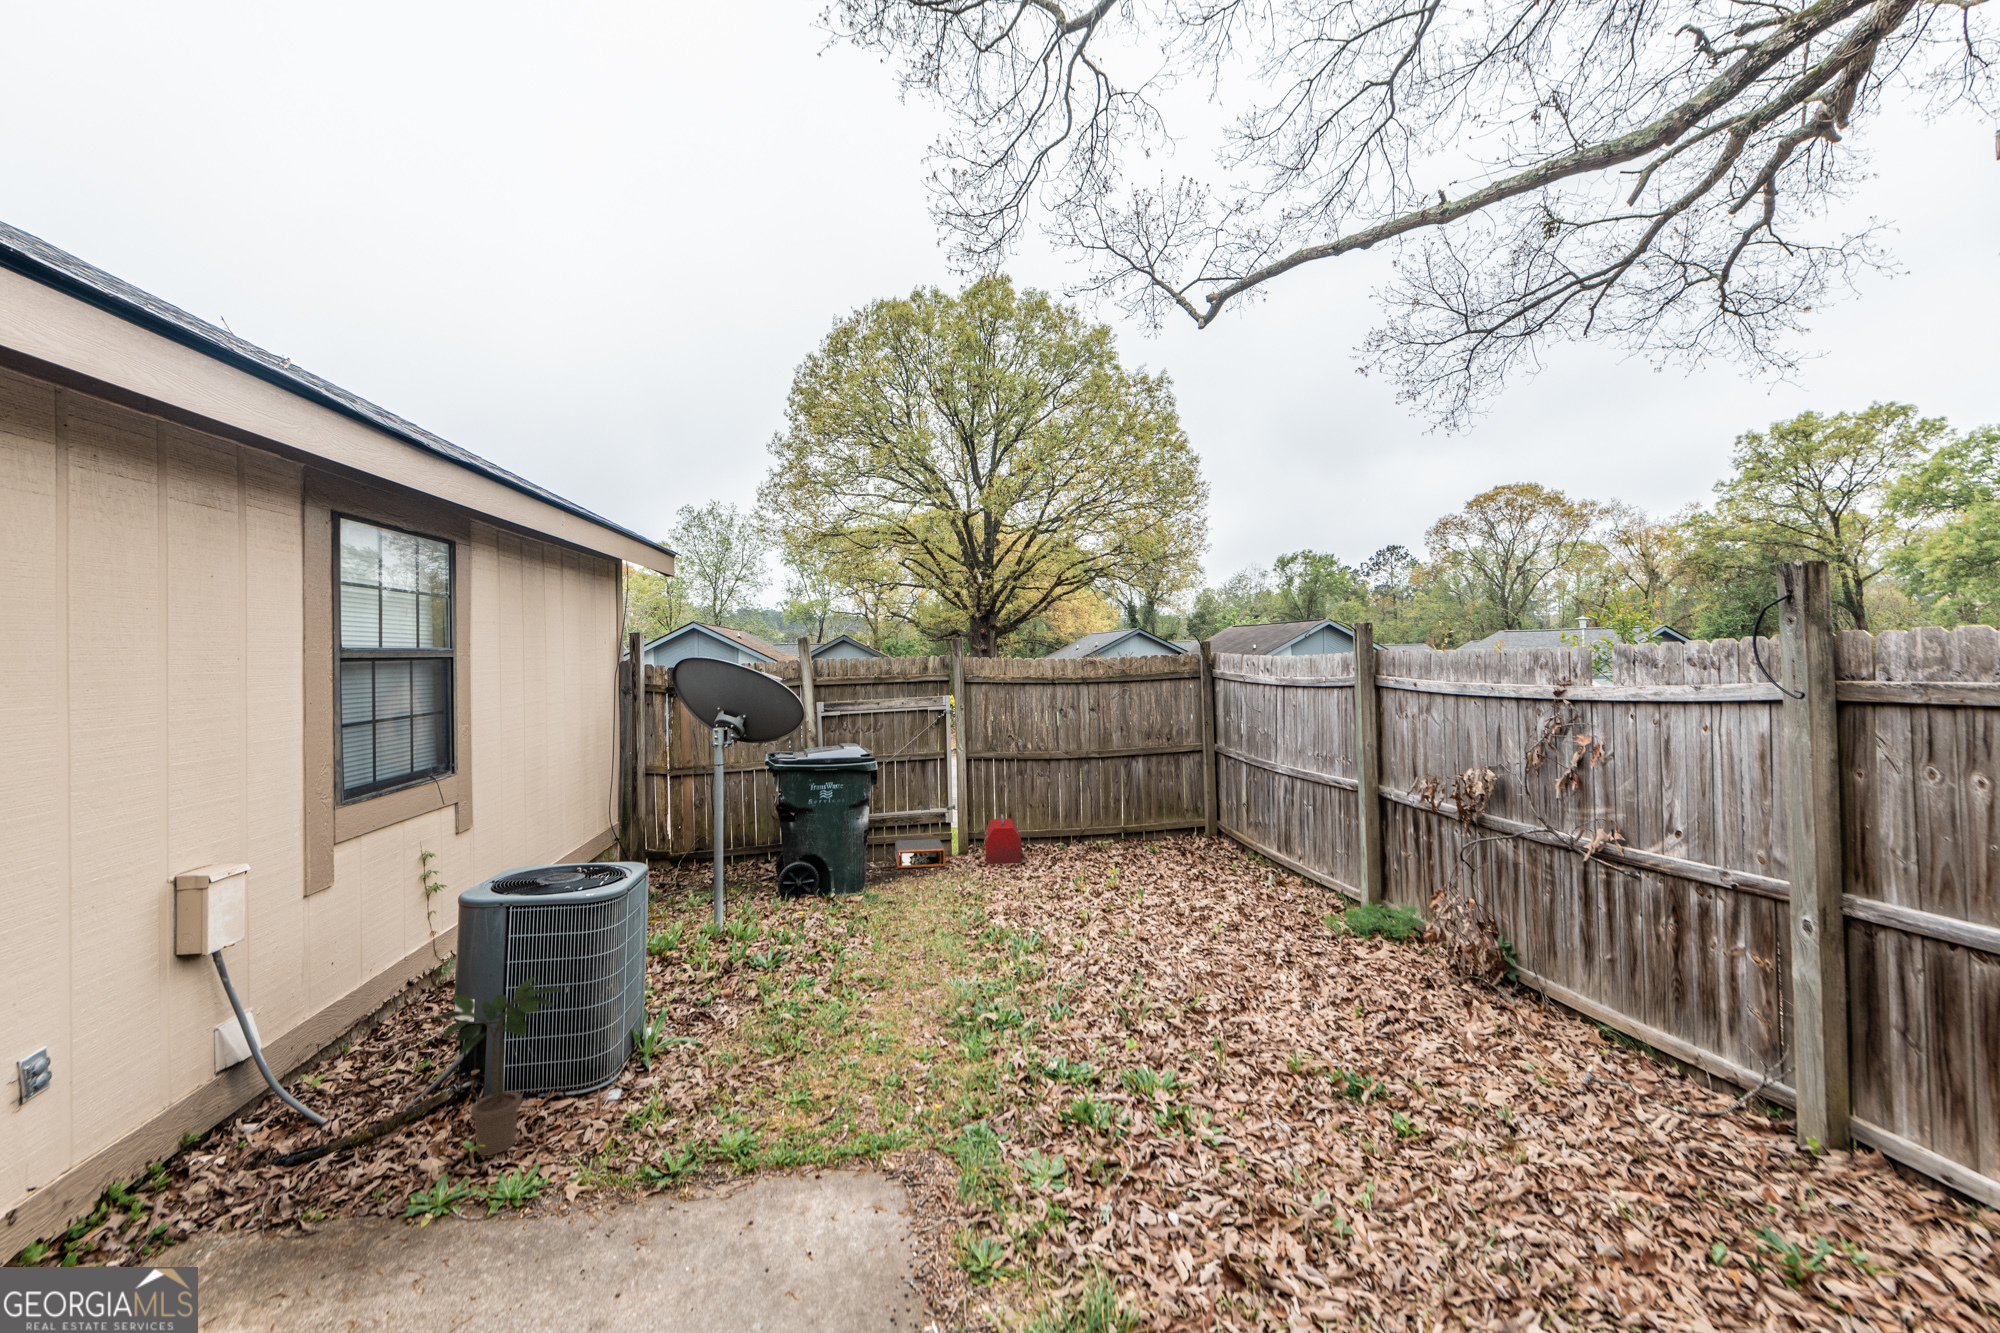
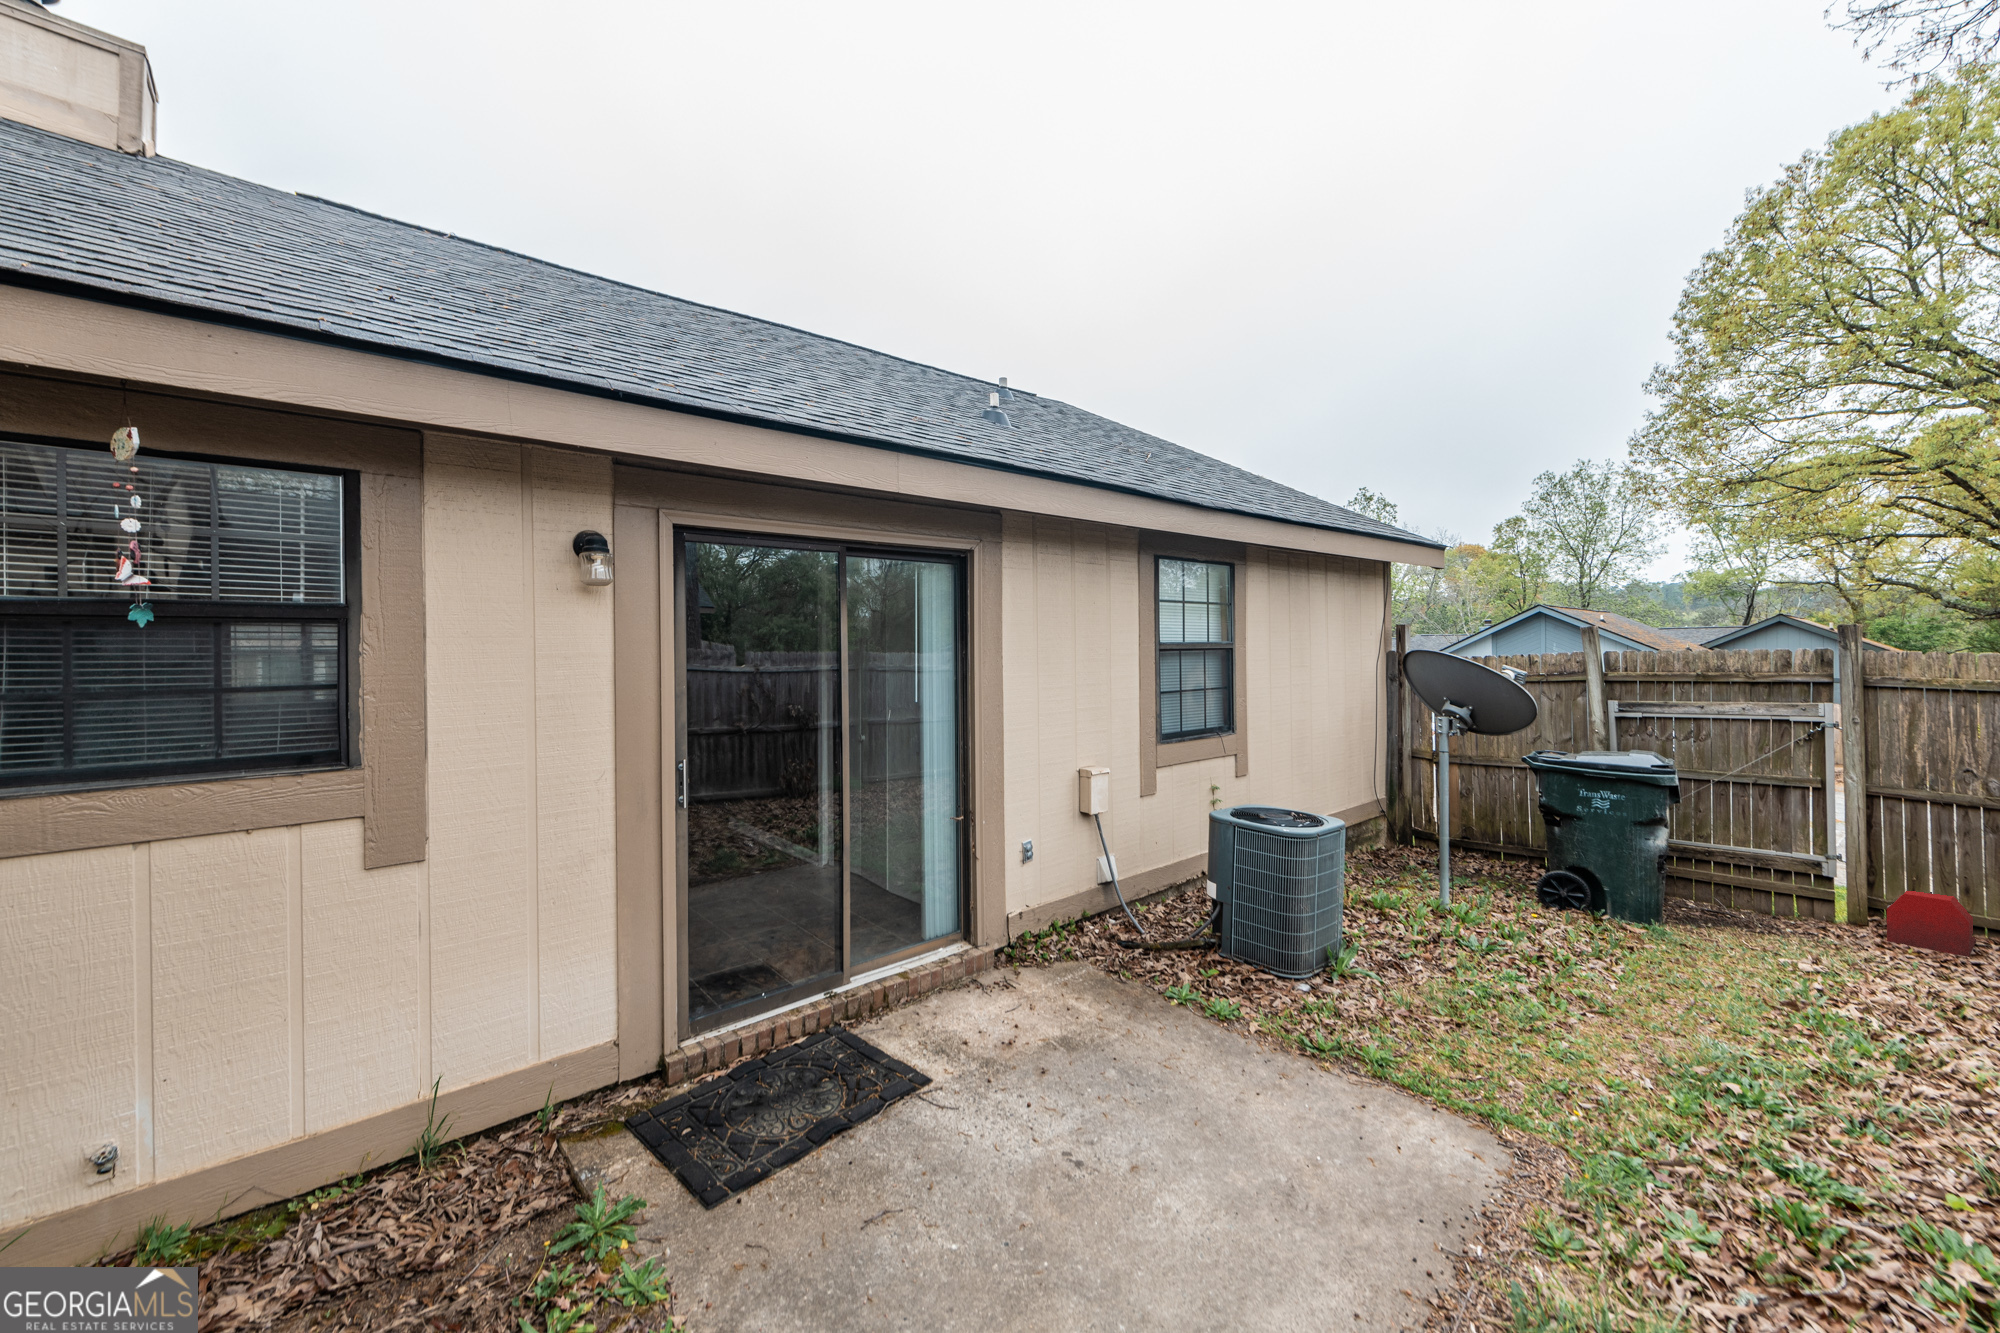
storage box: present [895,839,945,868] -> none [1712,877,1801,925]
potted plant: present [435,977,561,1155] -> none [1188,876,1262,989]

